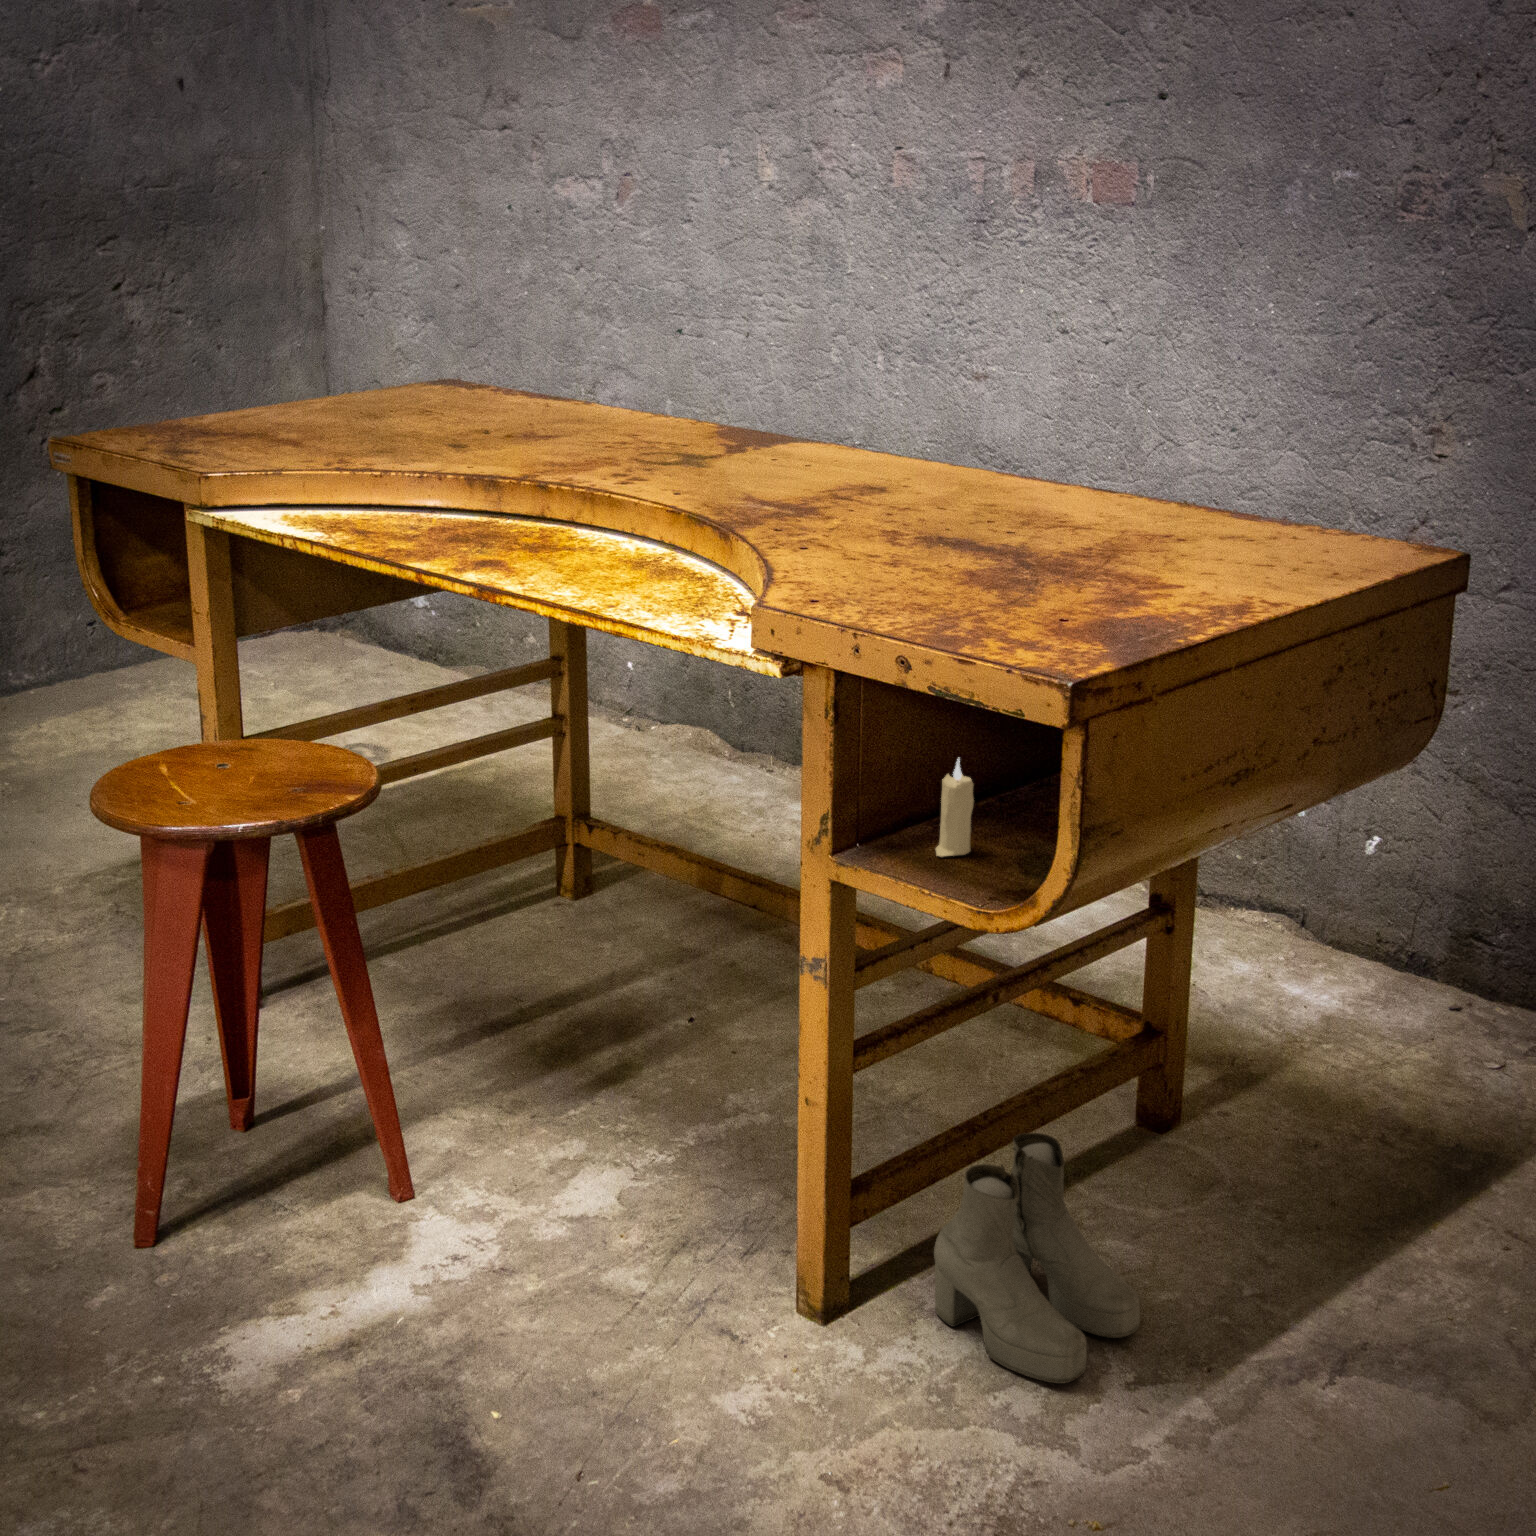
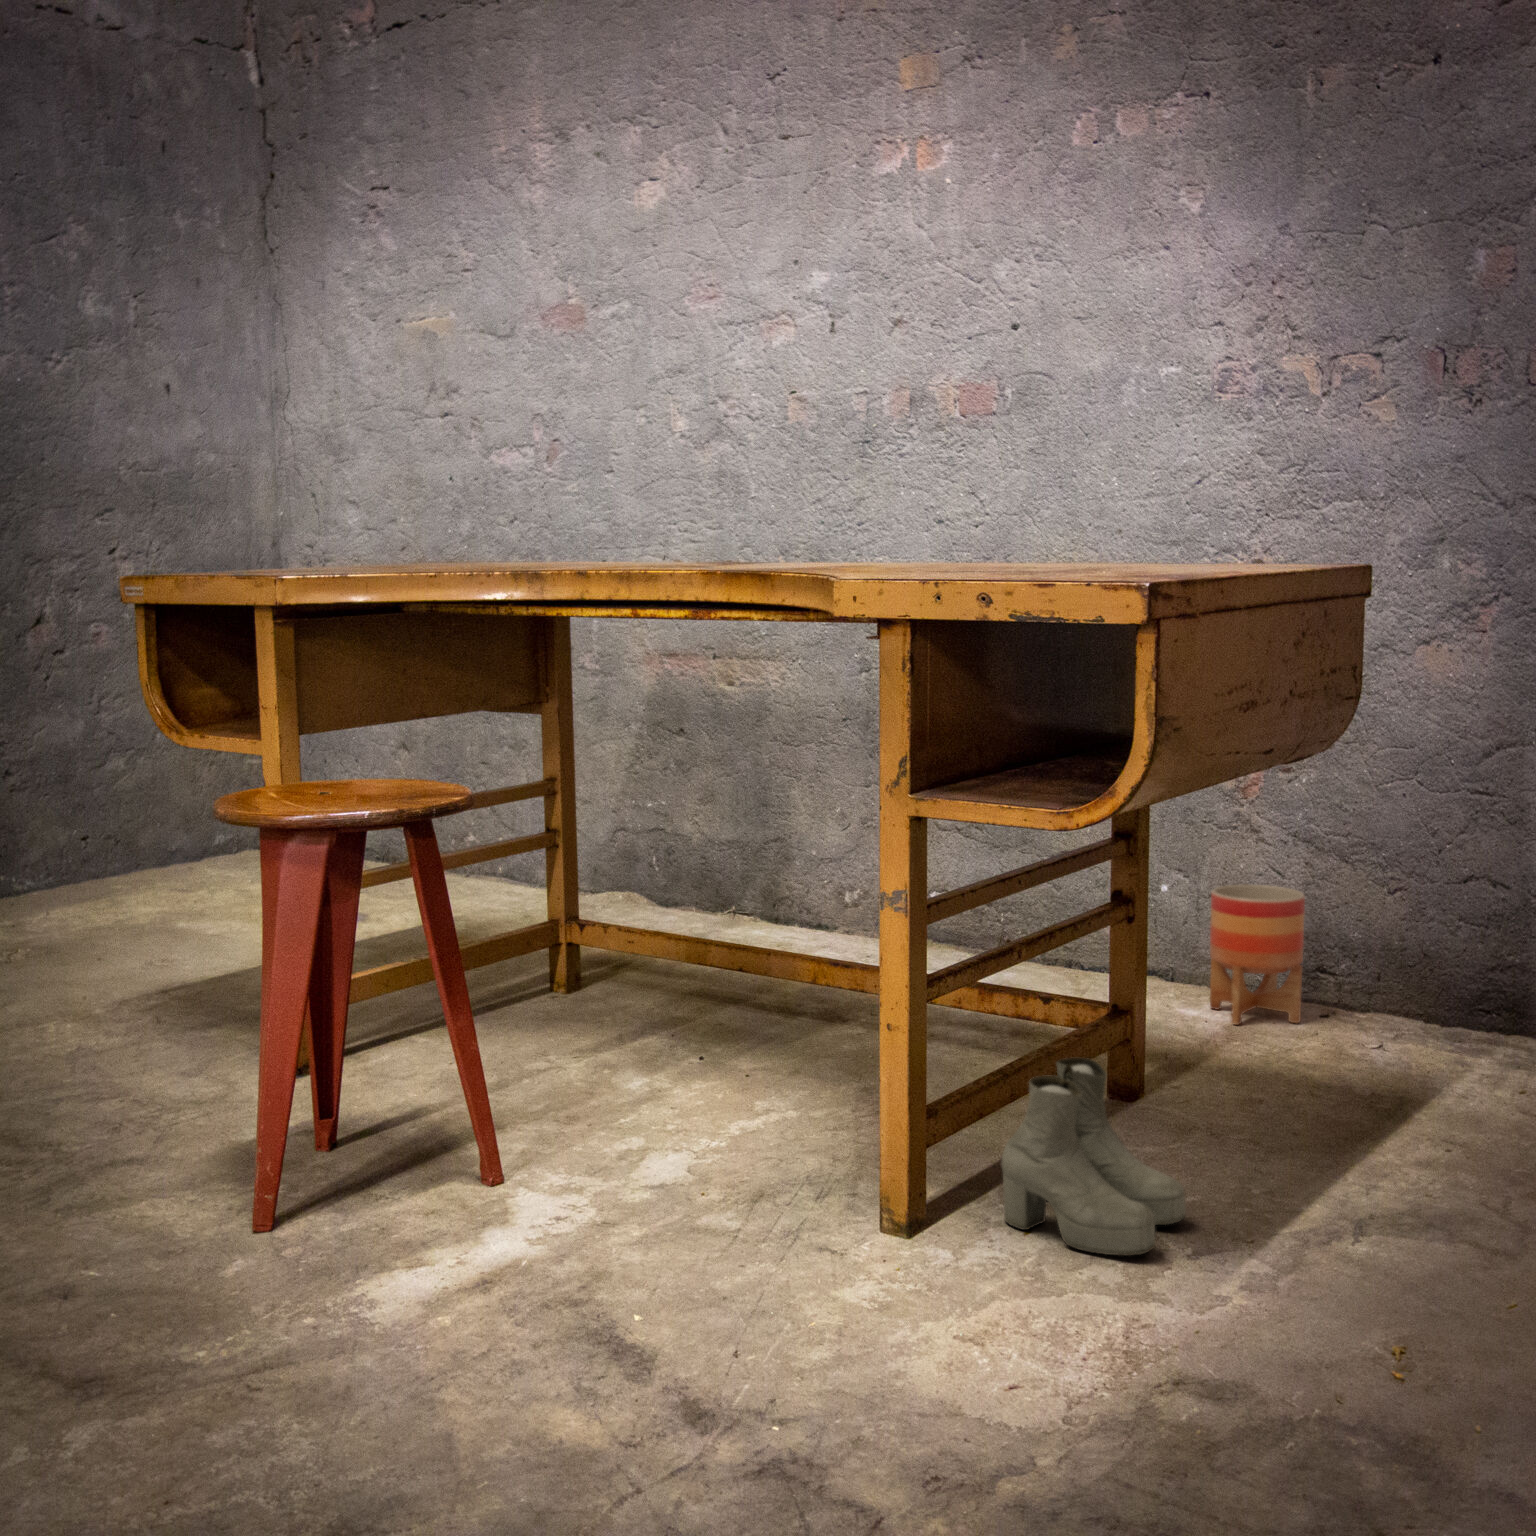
candle: present [936,758,974,856] -> none [991,705,1022,790]
planter: none [1319,831,1441,1007] -> present [1210,885,1305,1025]

